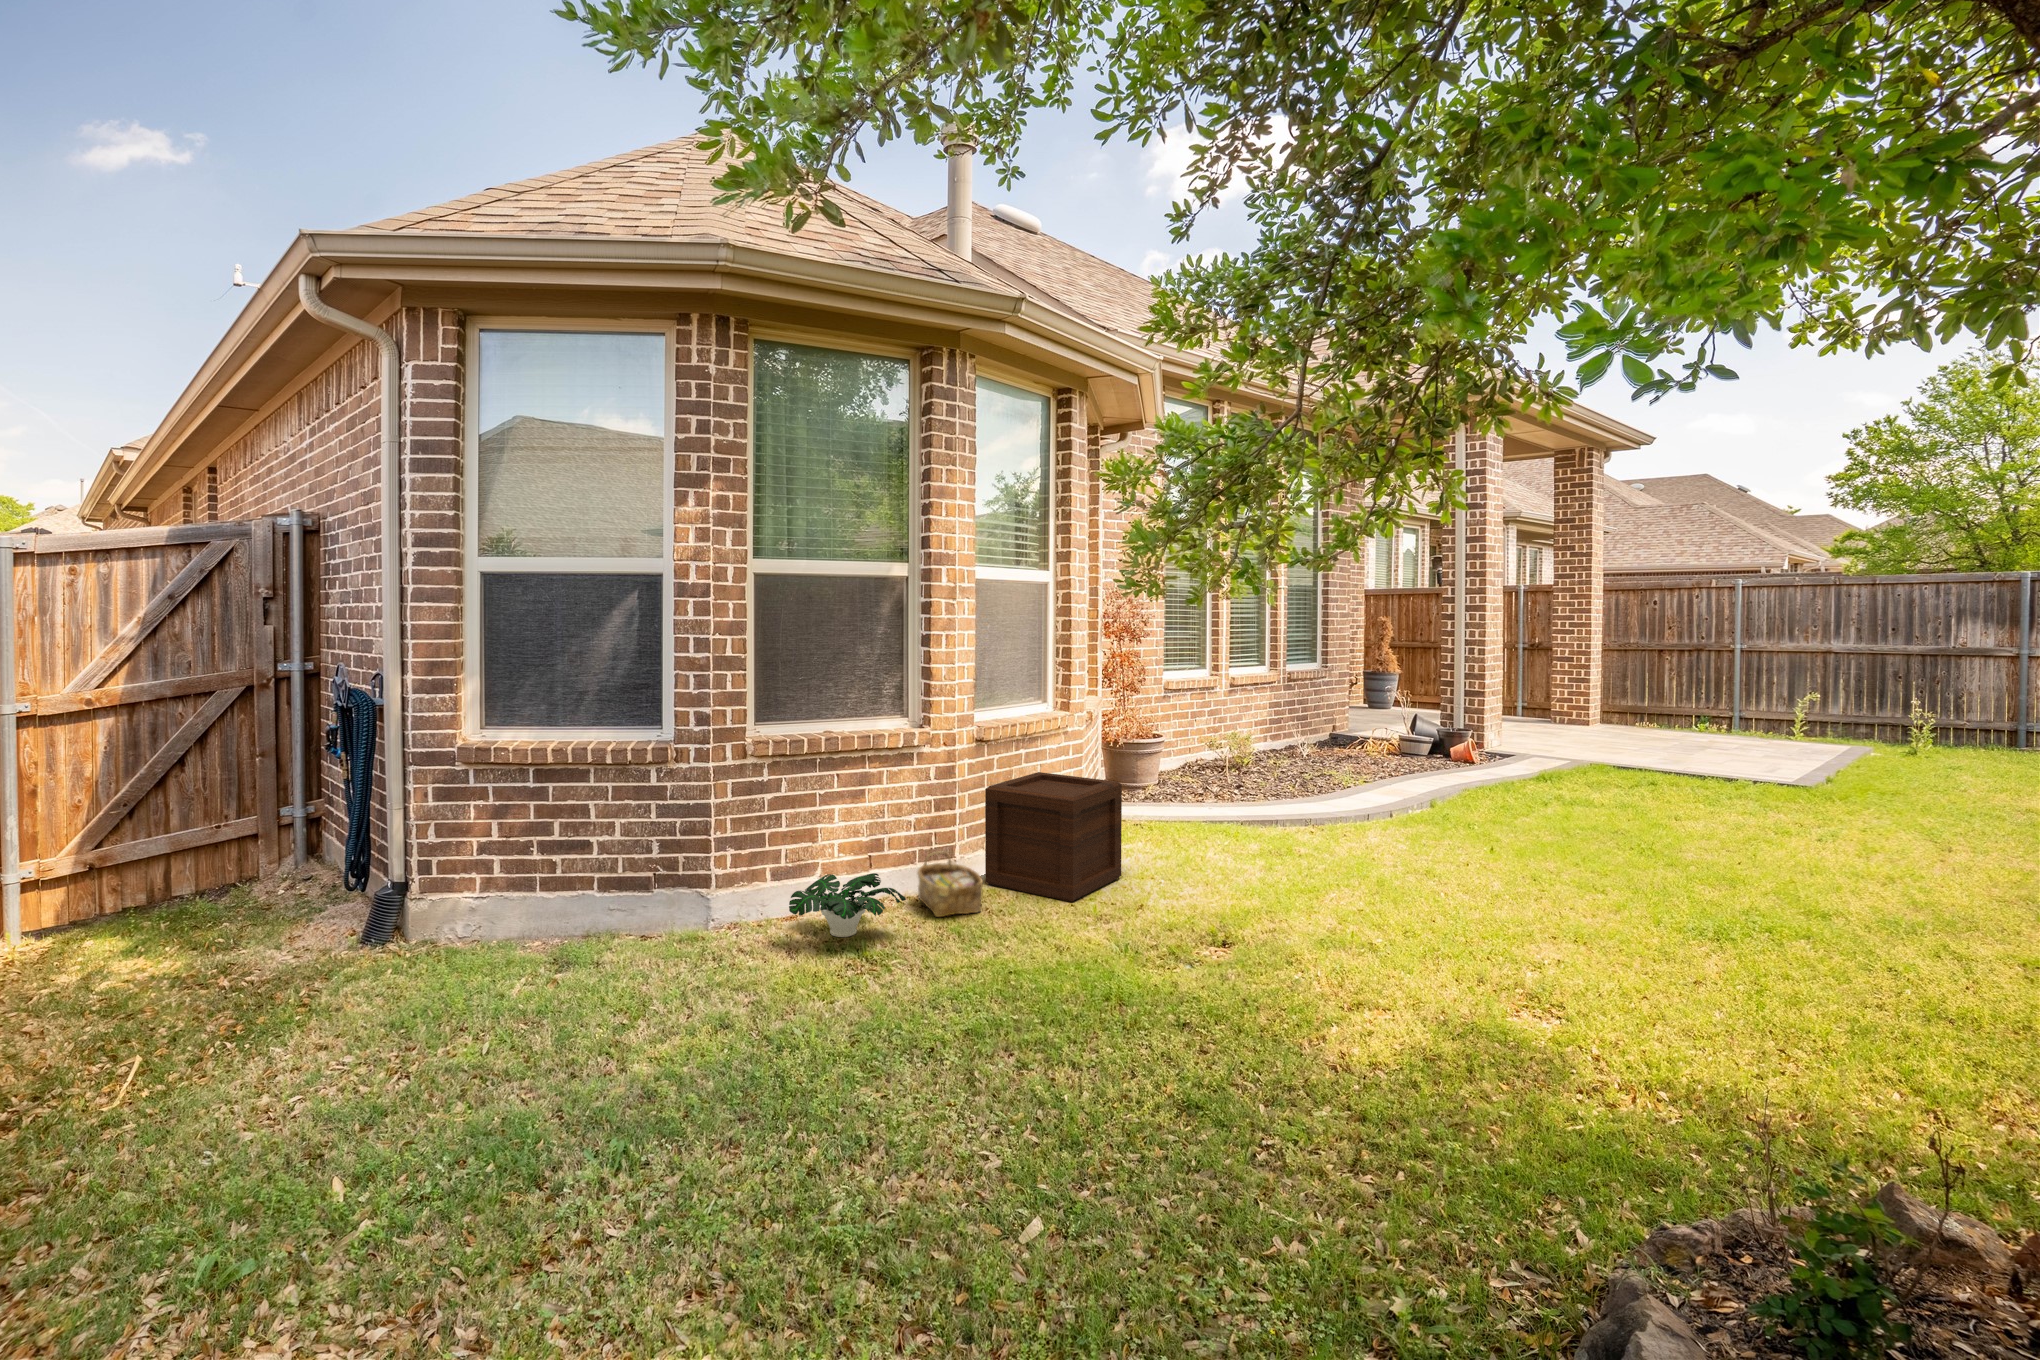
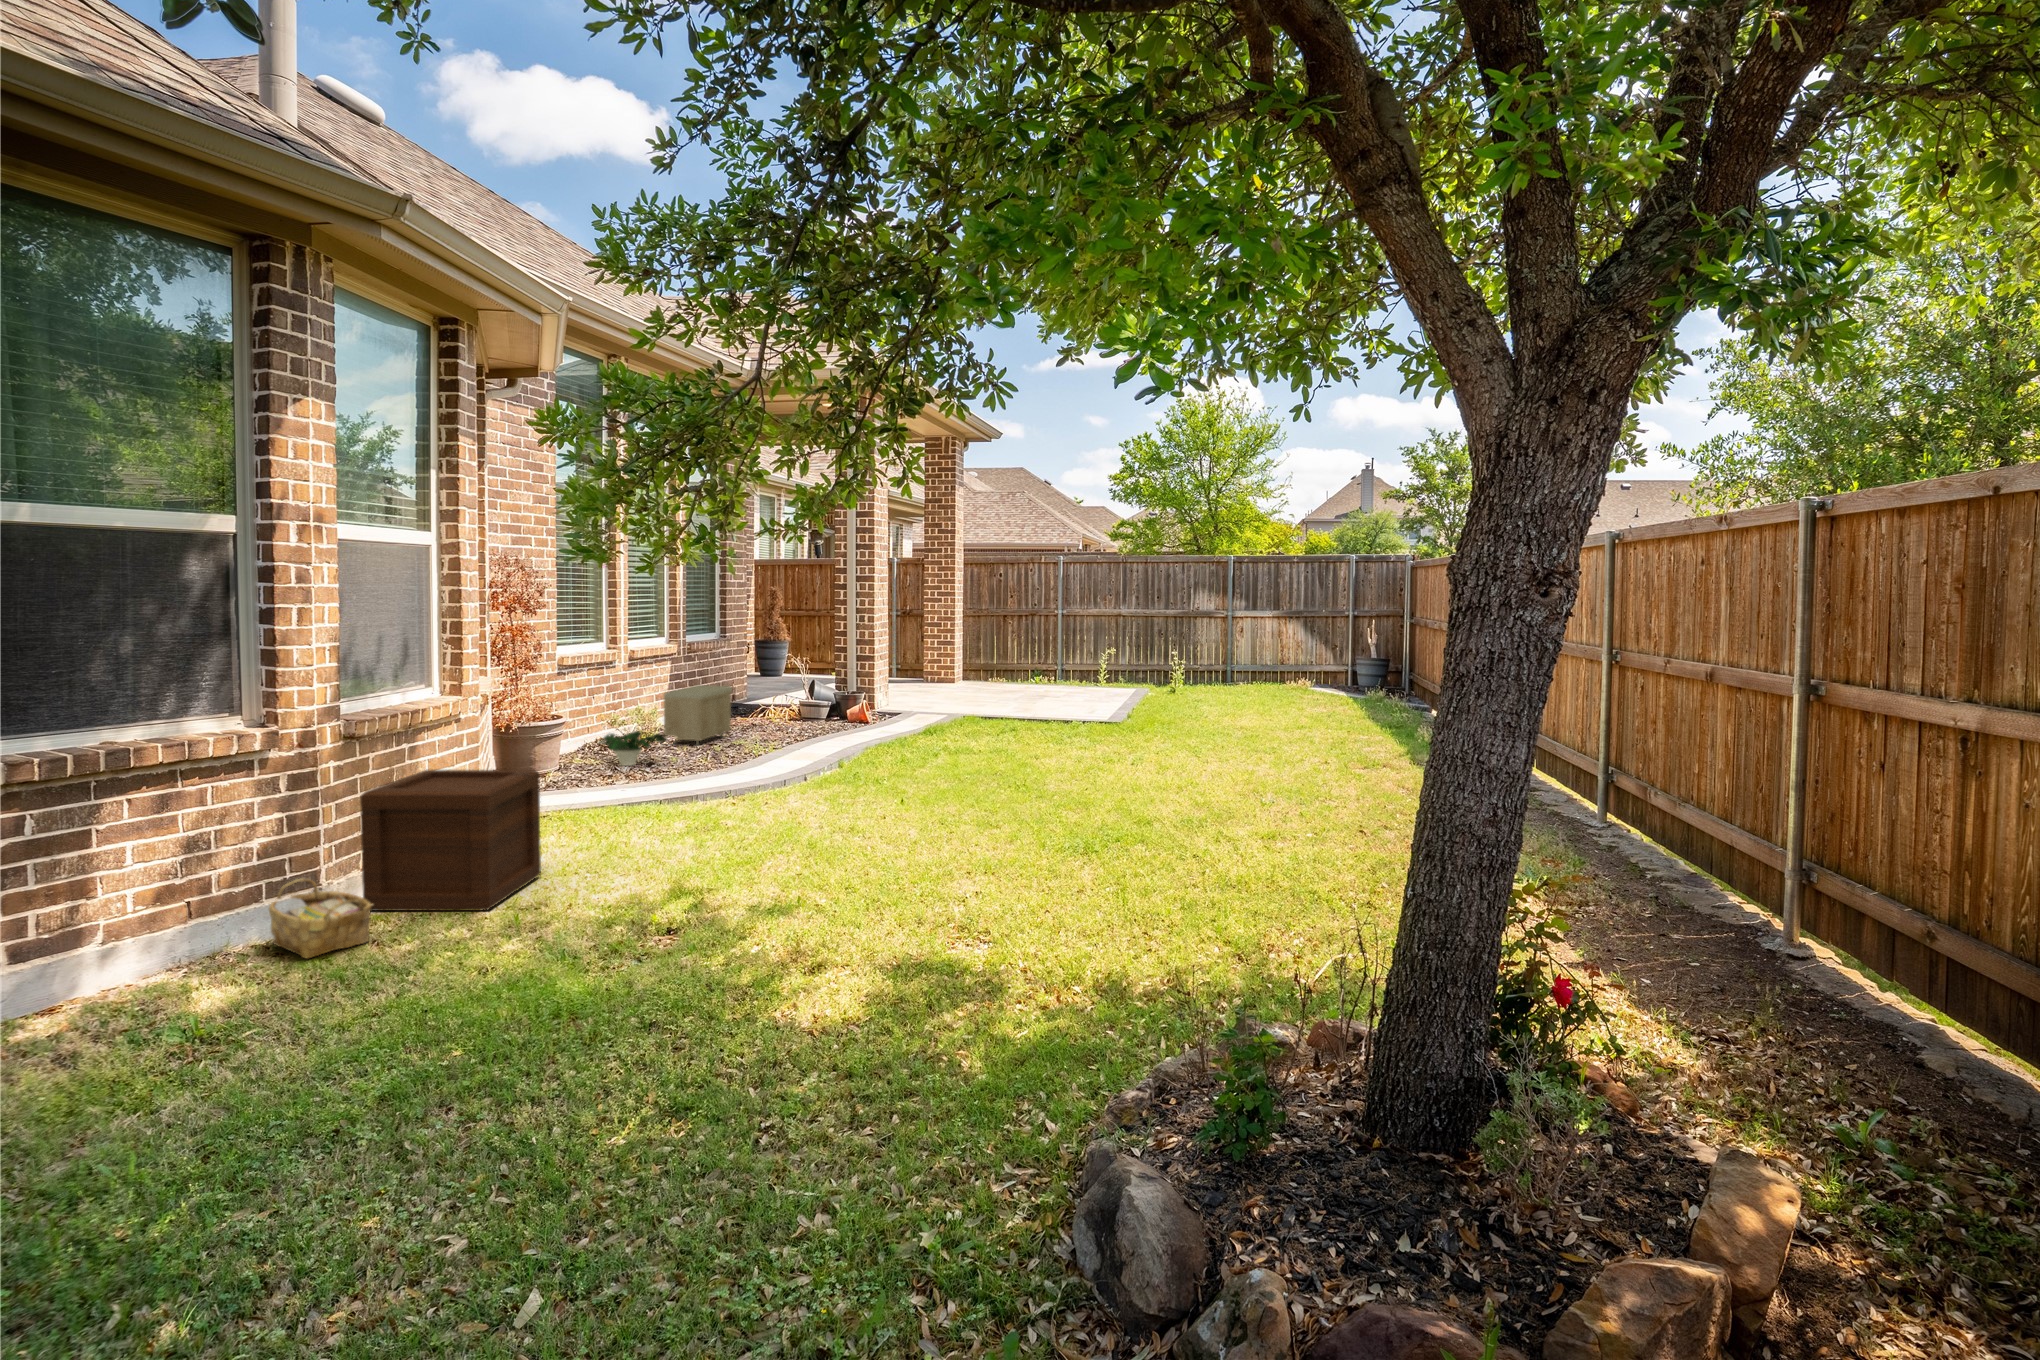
storage bench: none [1259,711,1326,769] -> present [664,685,732,745]
potted plant: present [789,873,906,937] -> present [599,731,667,766]

